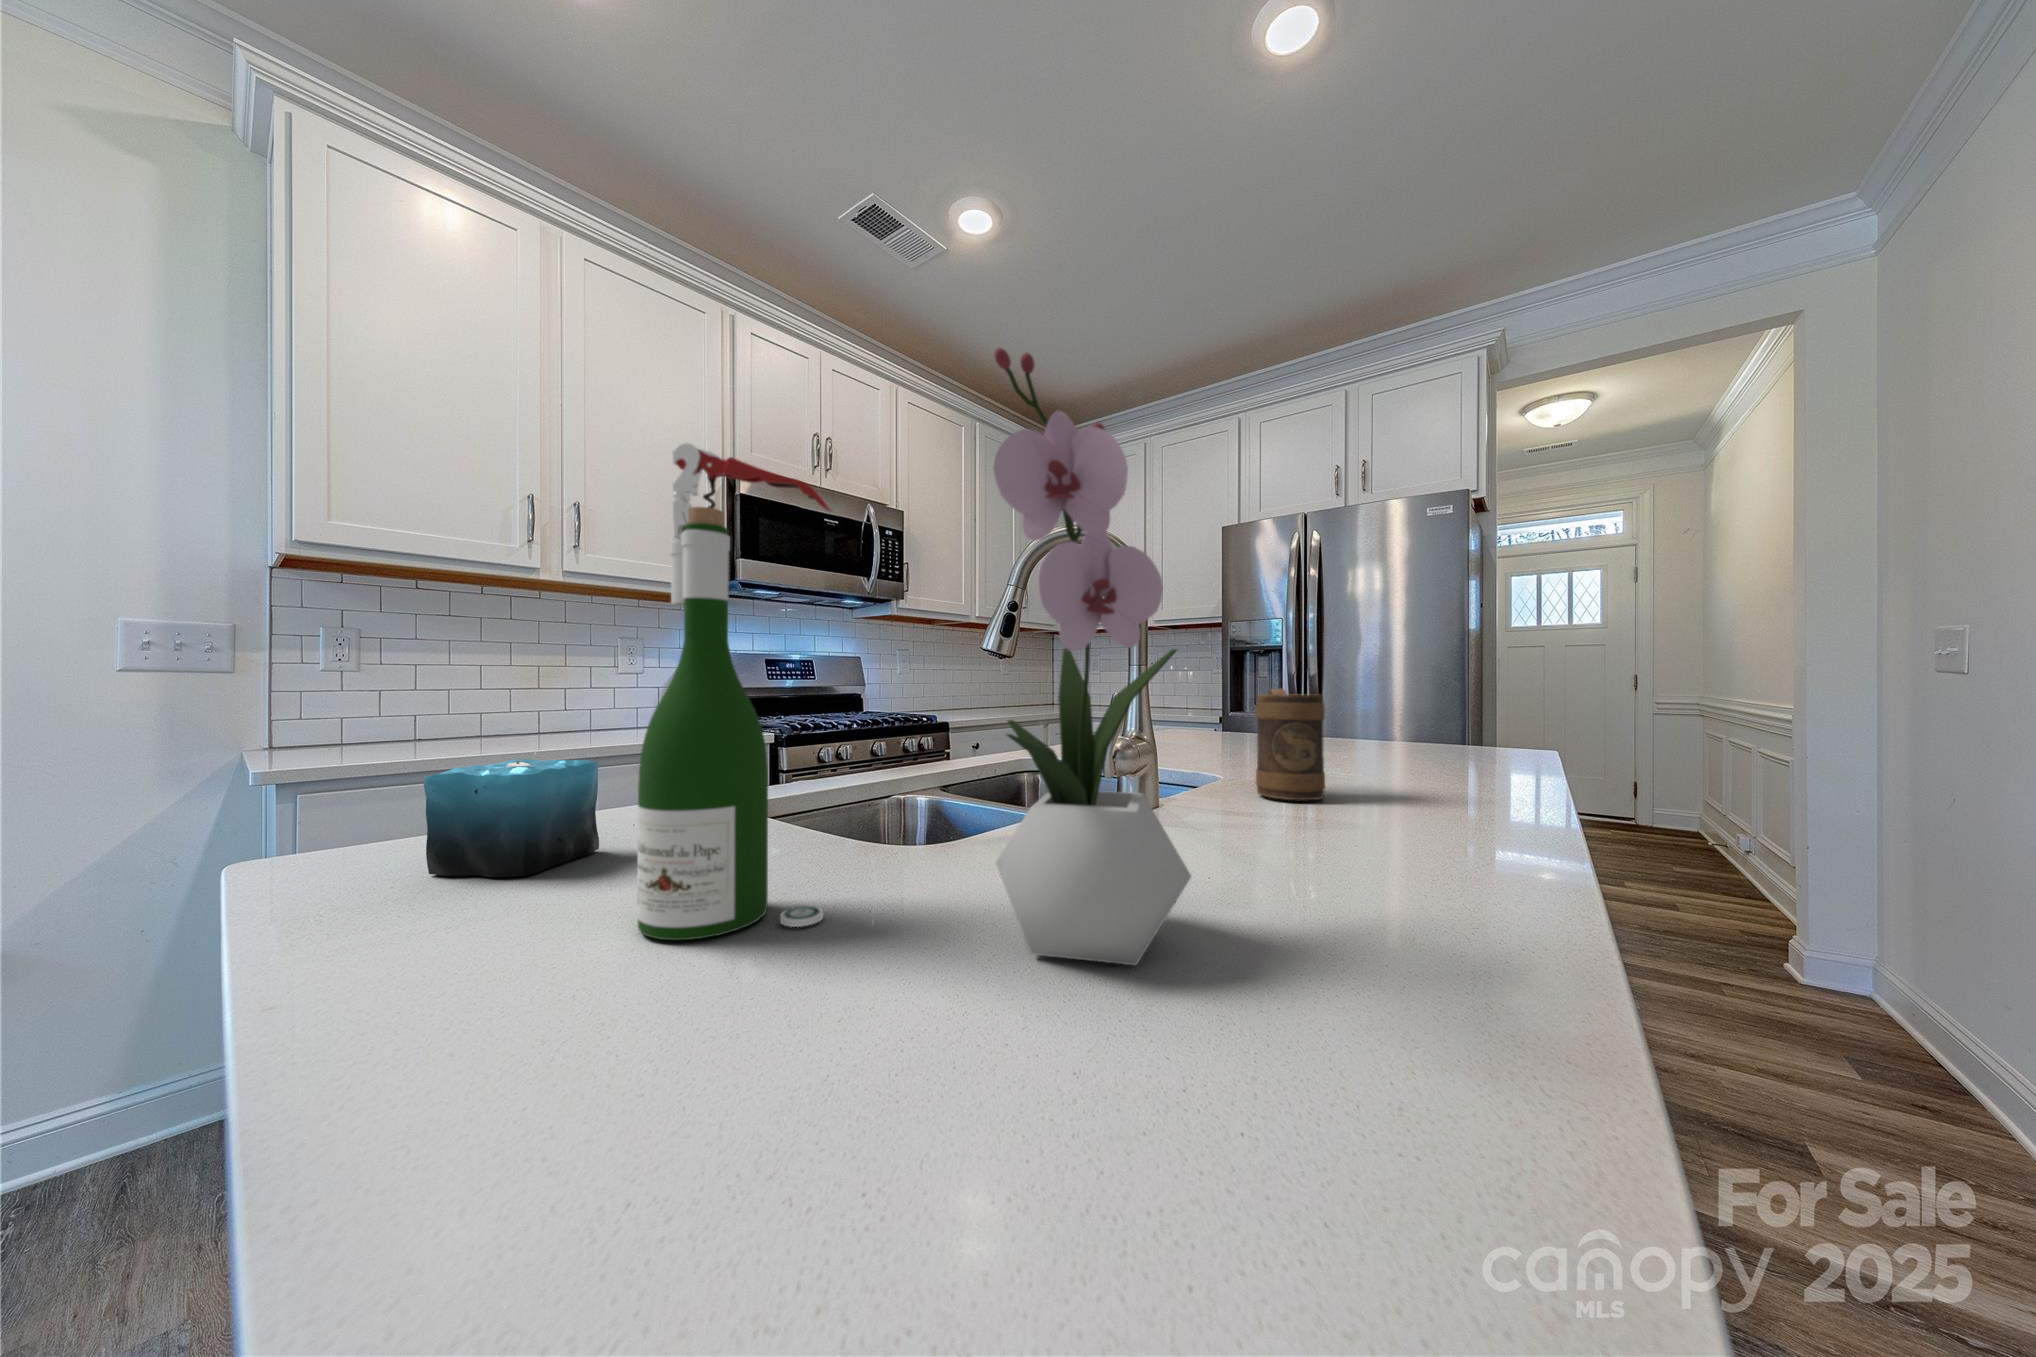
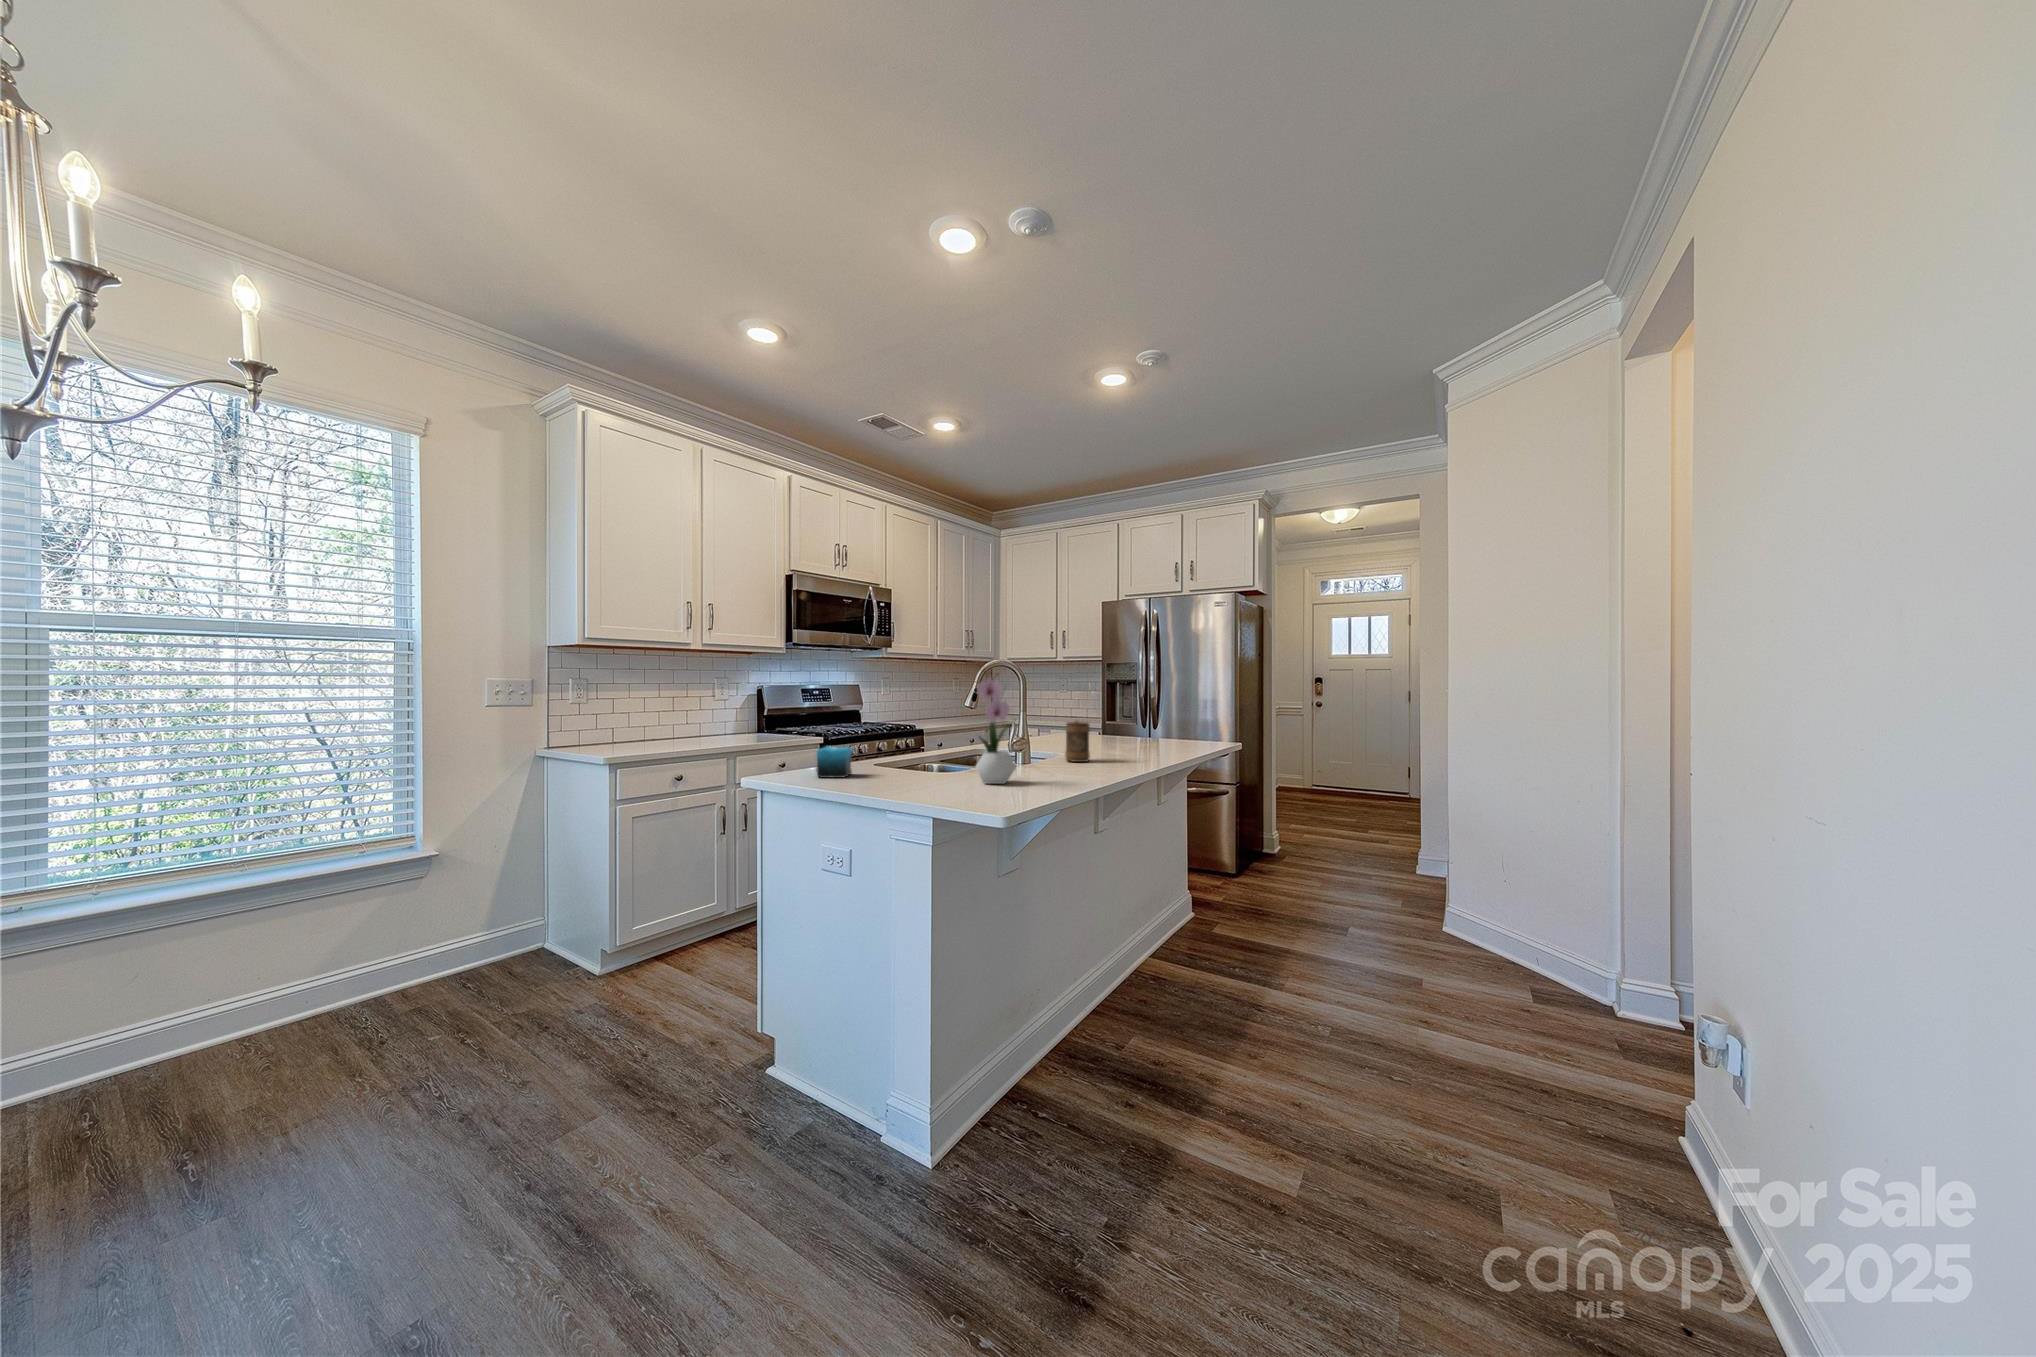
wine bottle: present [637,444,833,940] -> none [894,672,937,783]

